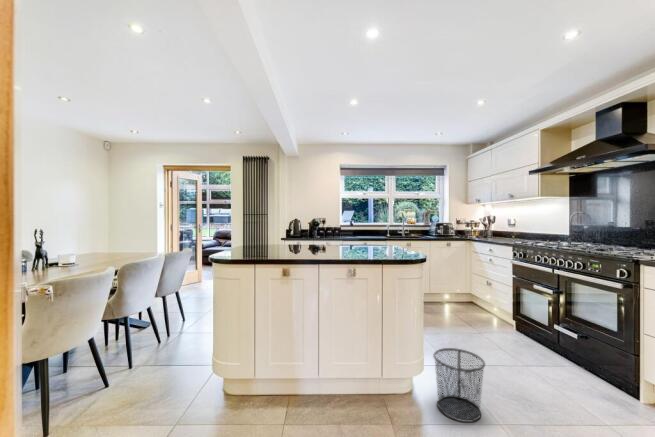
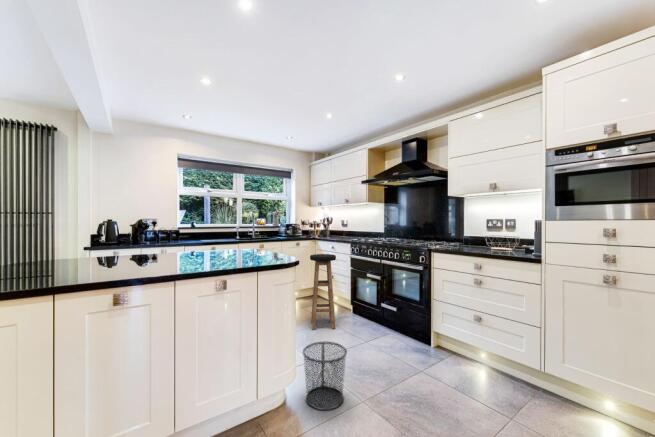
bar stool: none [458,257,490,342] -> present [310,254,336,329]

